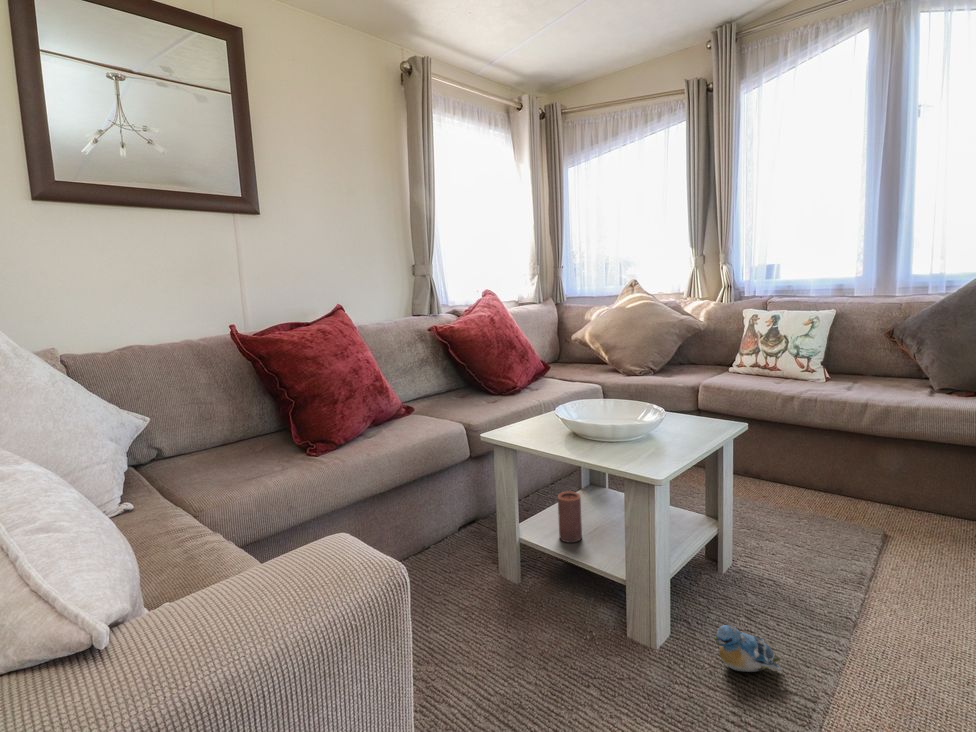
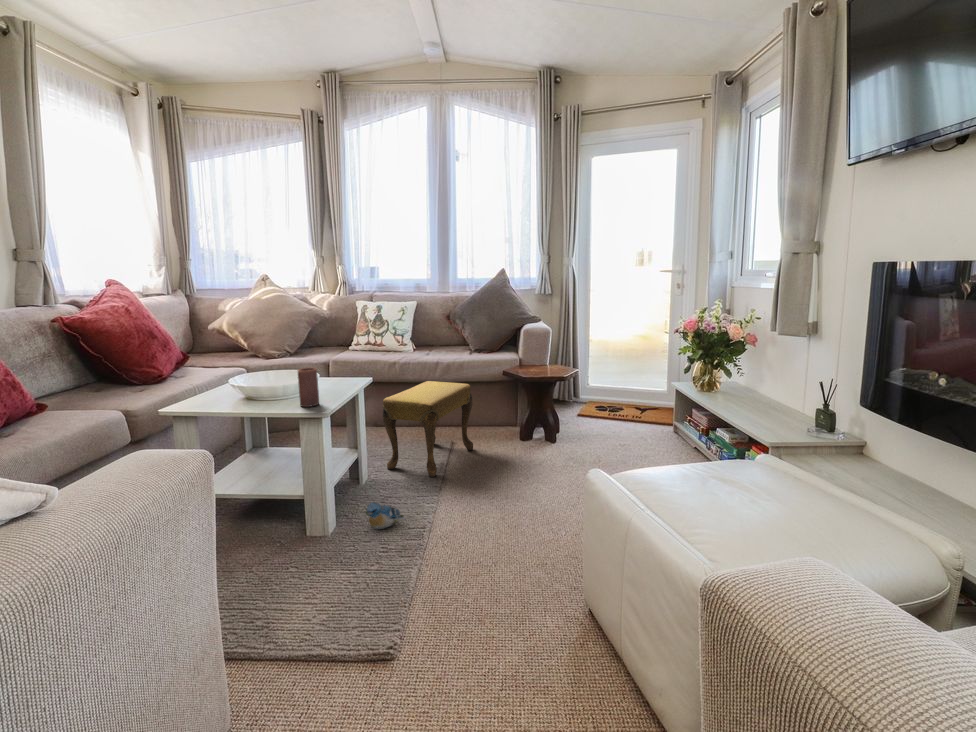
footstool: none [762,433,929,593] -> present [382,381,473,477]
candle: present [558,491,582,542] -> present [297,368,319,407]

